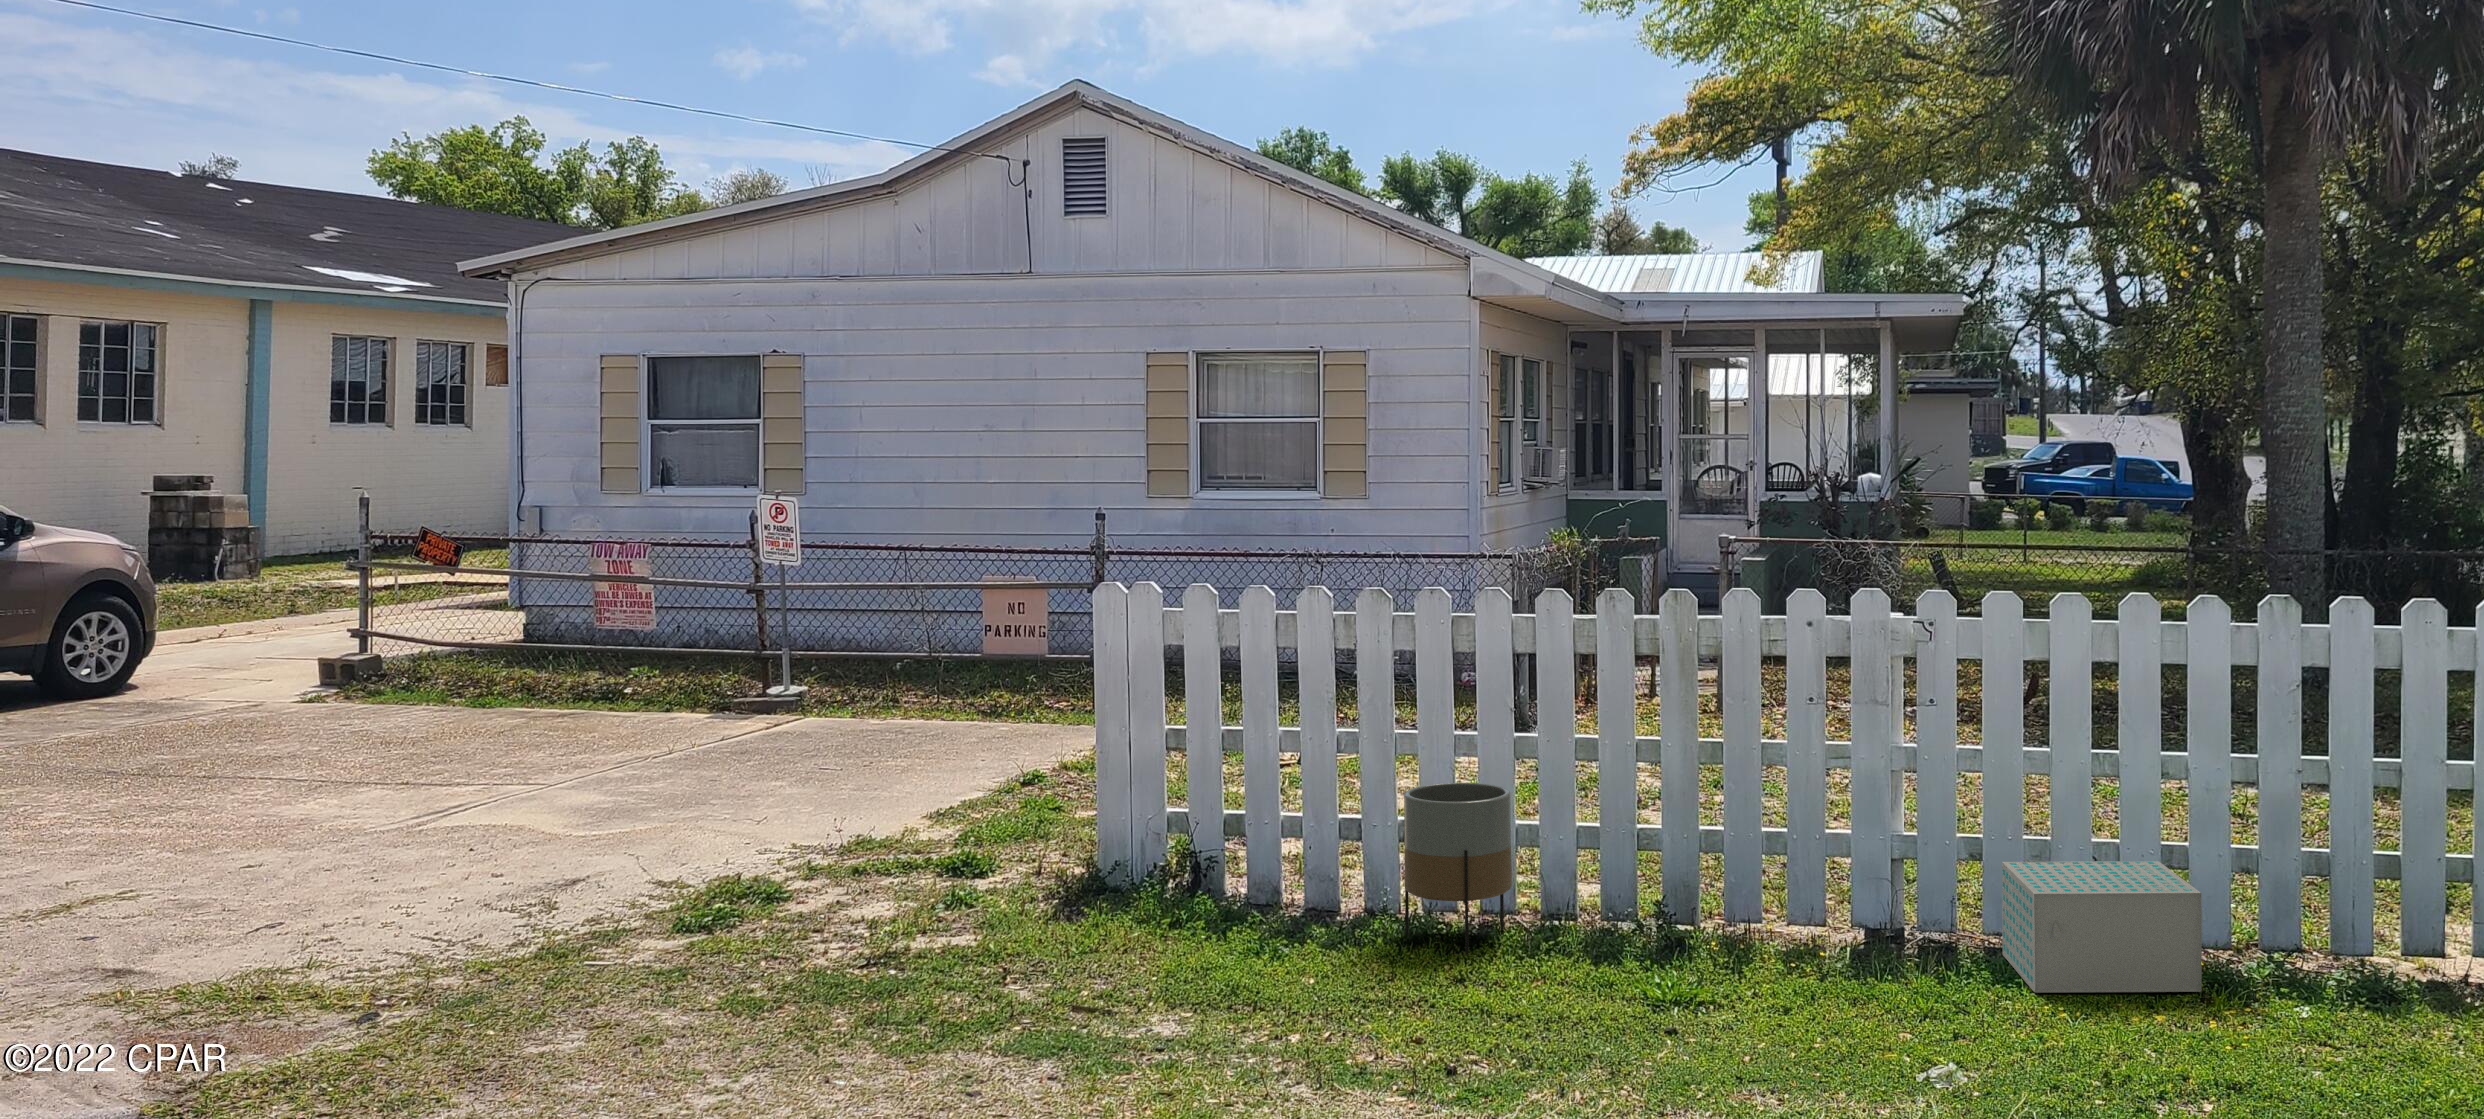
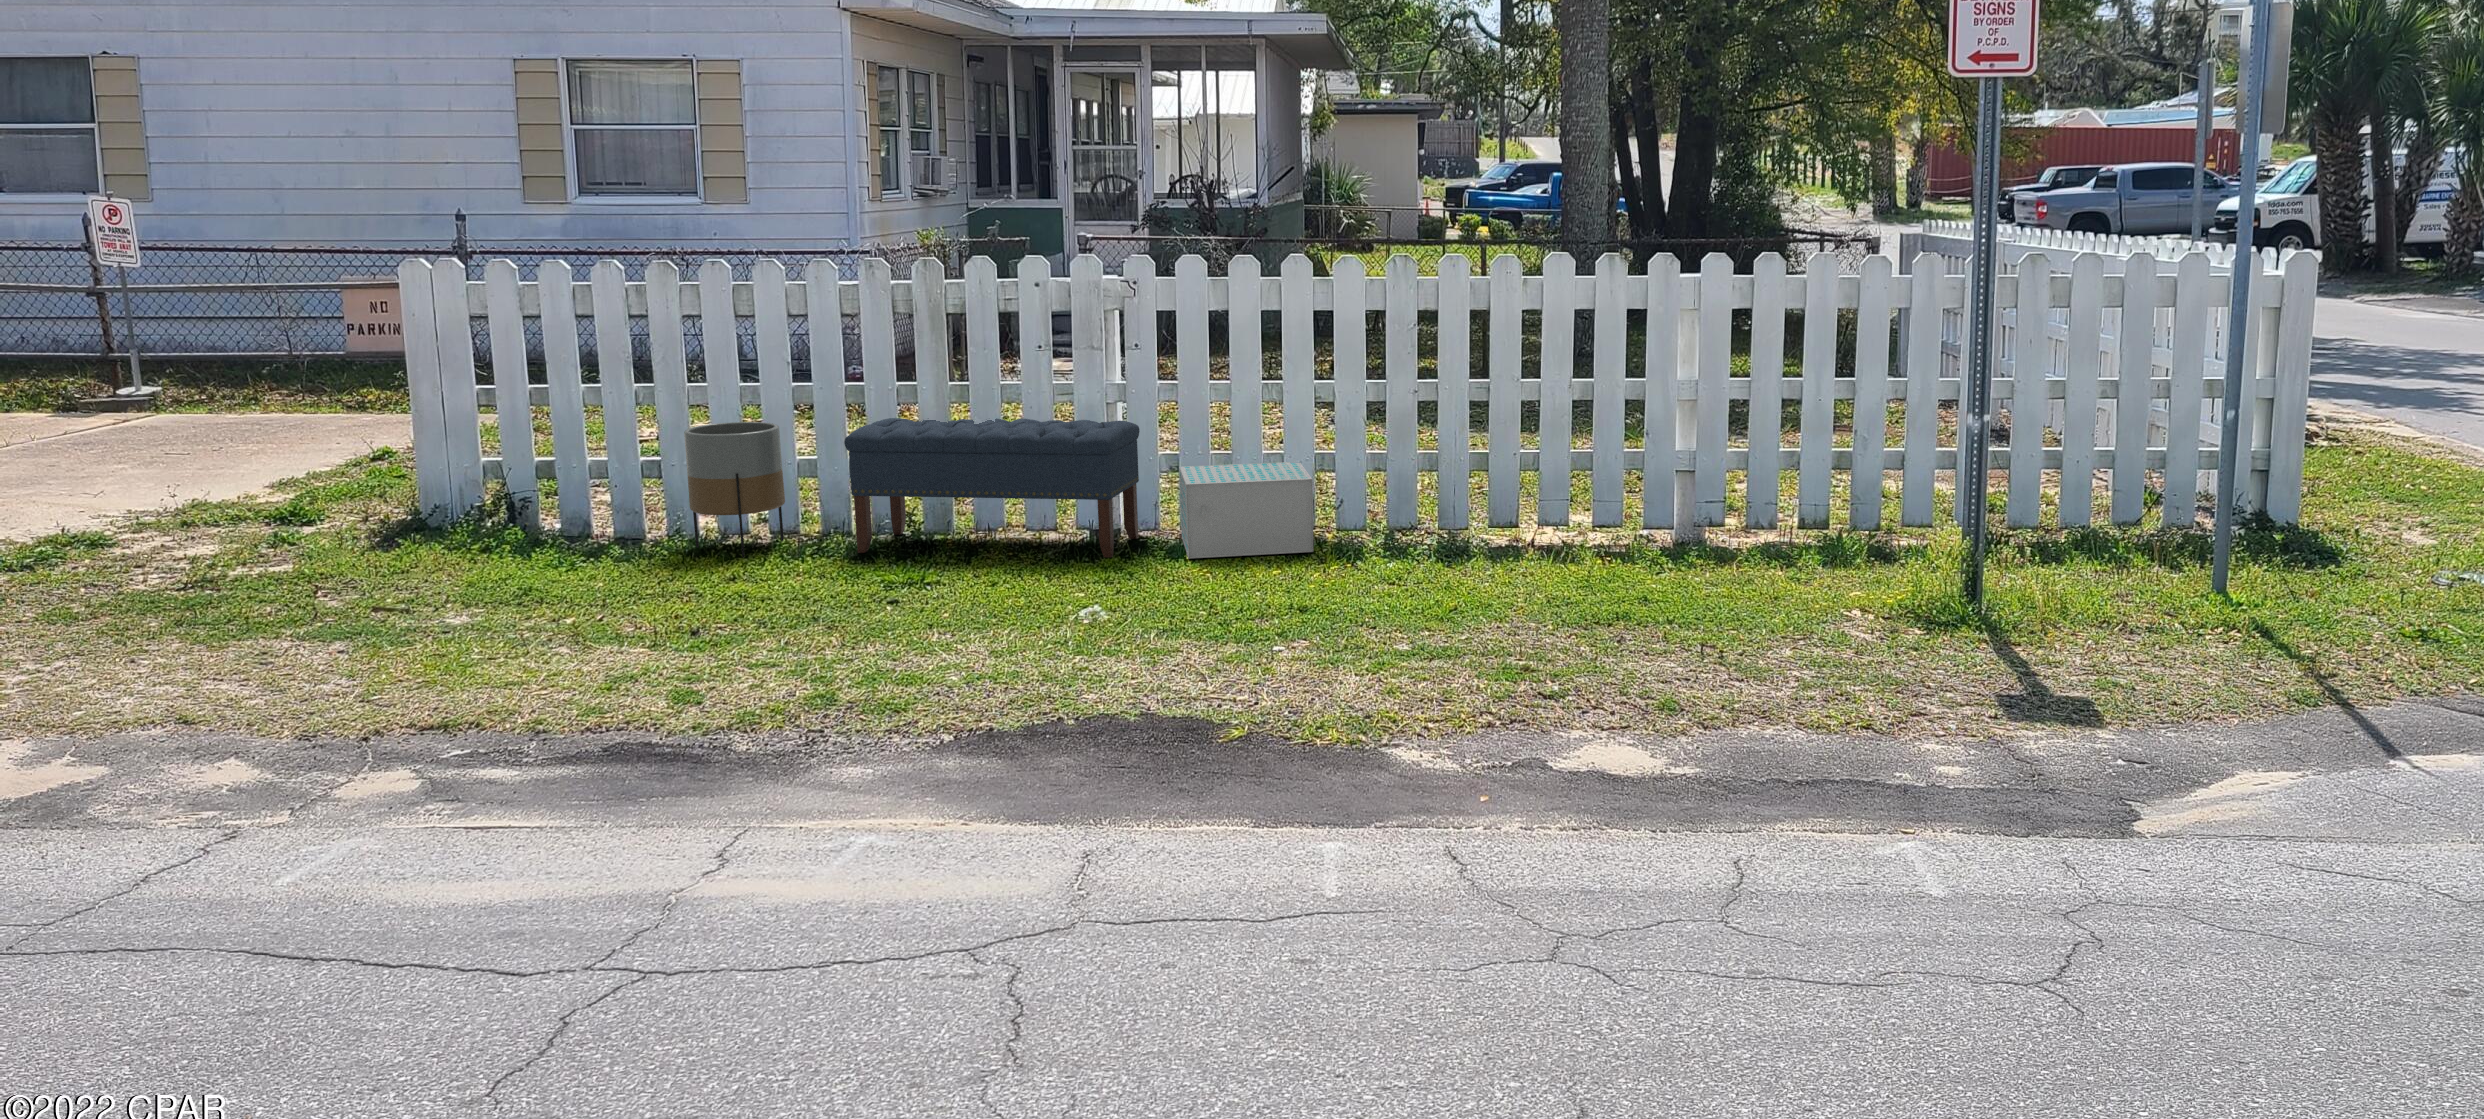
bench: none [1593,784,1950,984] -> present [844,418,1140,558]

